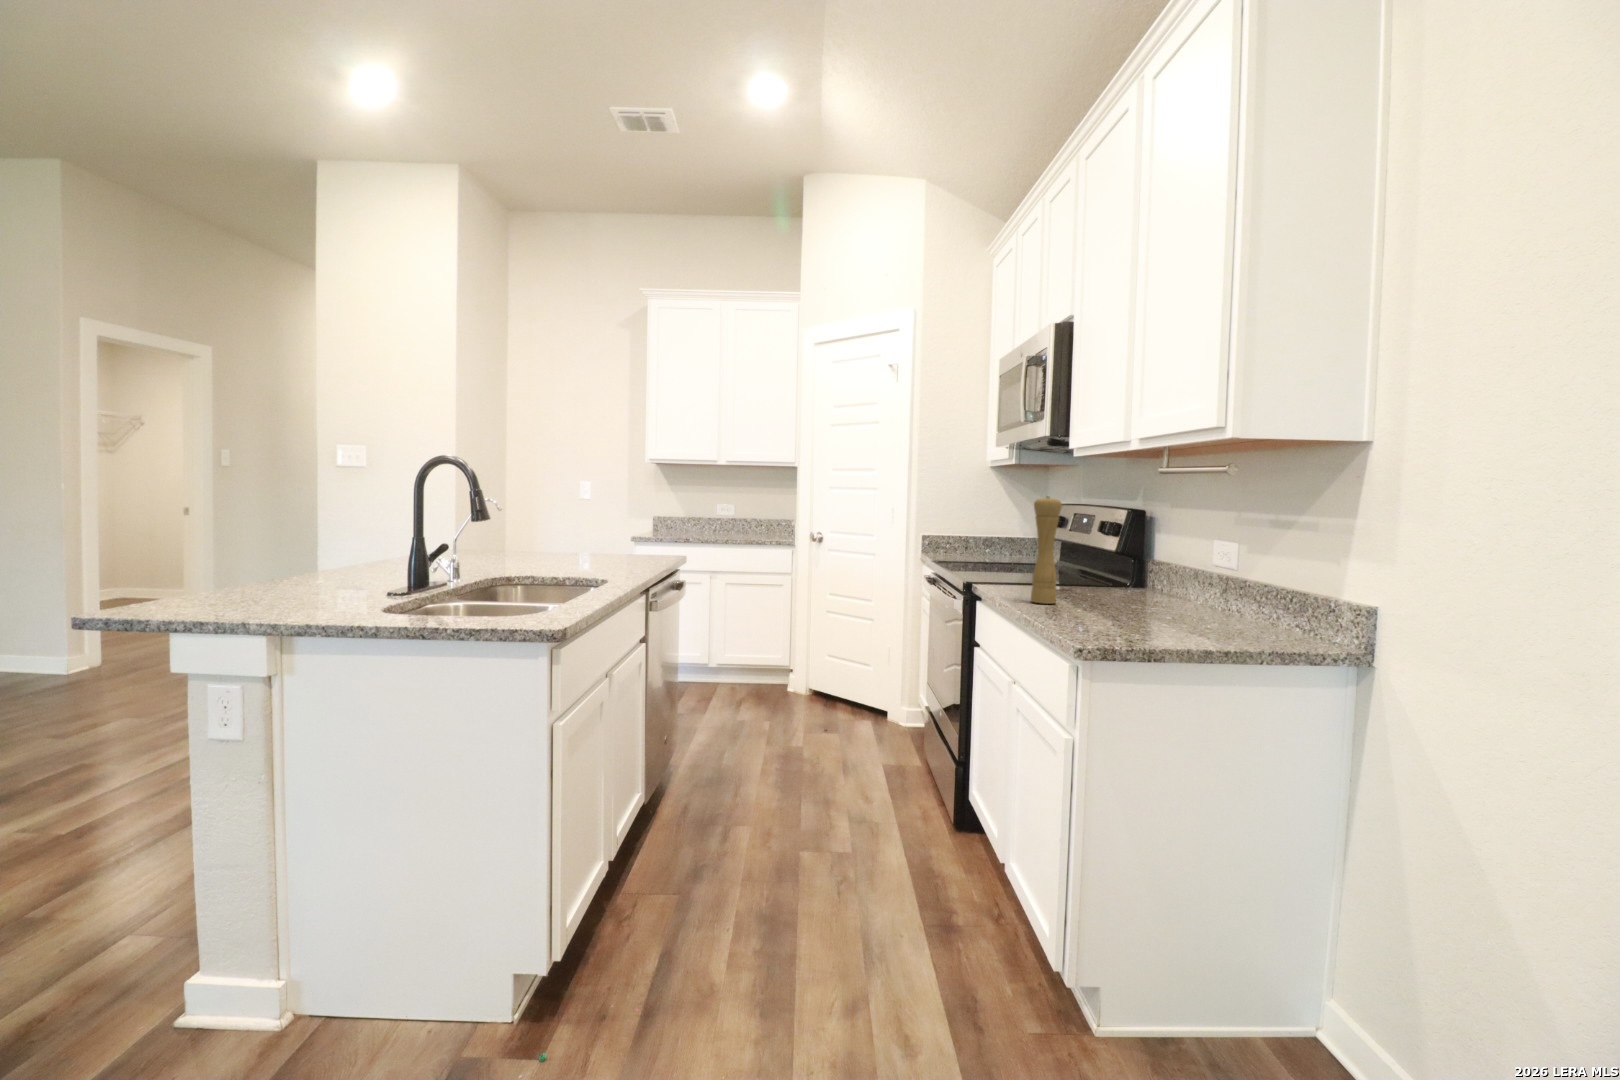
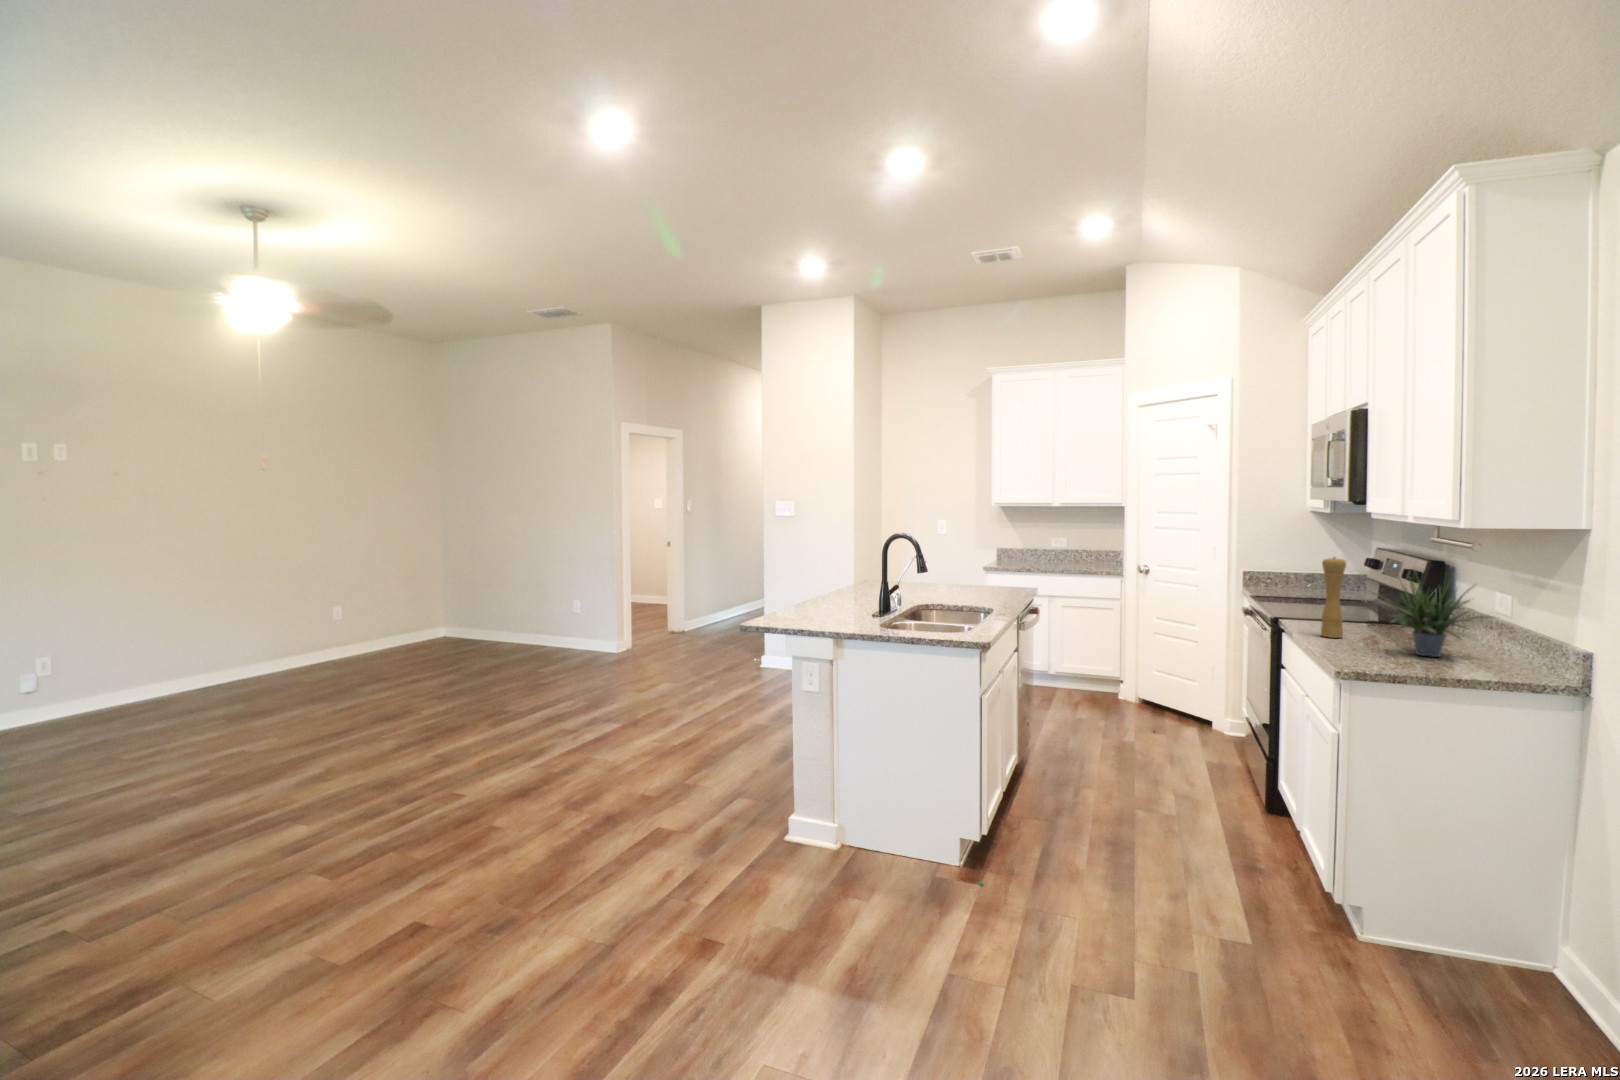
potted plant: none [1093,491,1242,623] -> present [1374,571,1492,657]

